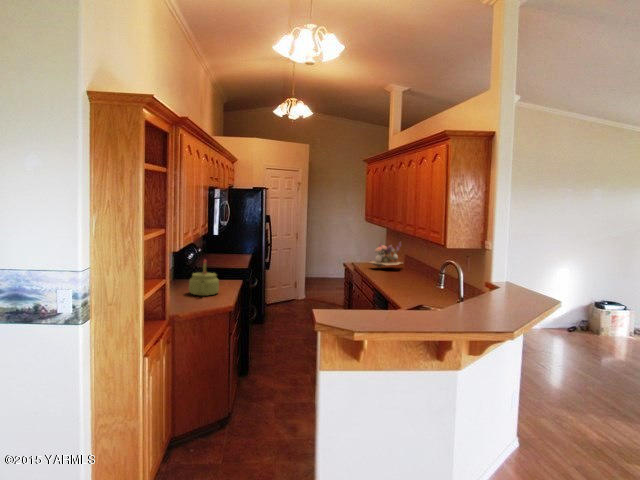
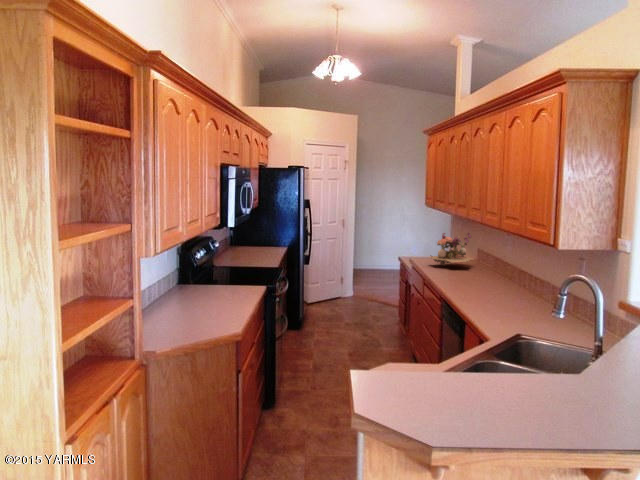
kettle: present [189,260,219,296] -> none [186,262,227,313]

